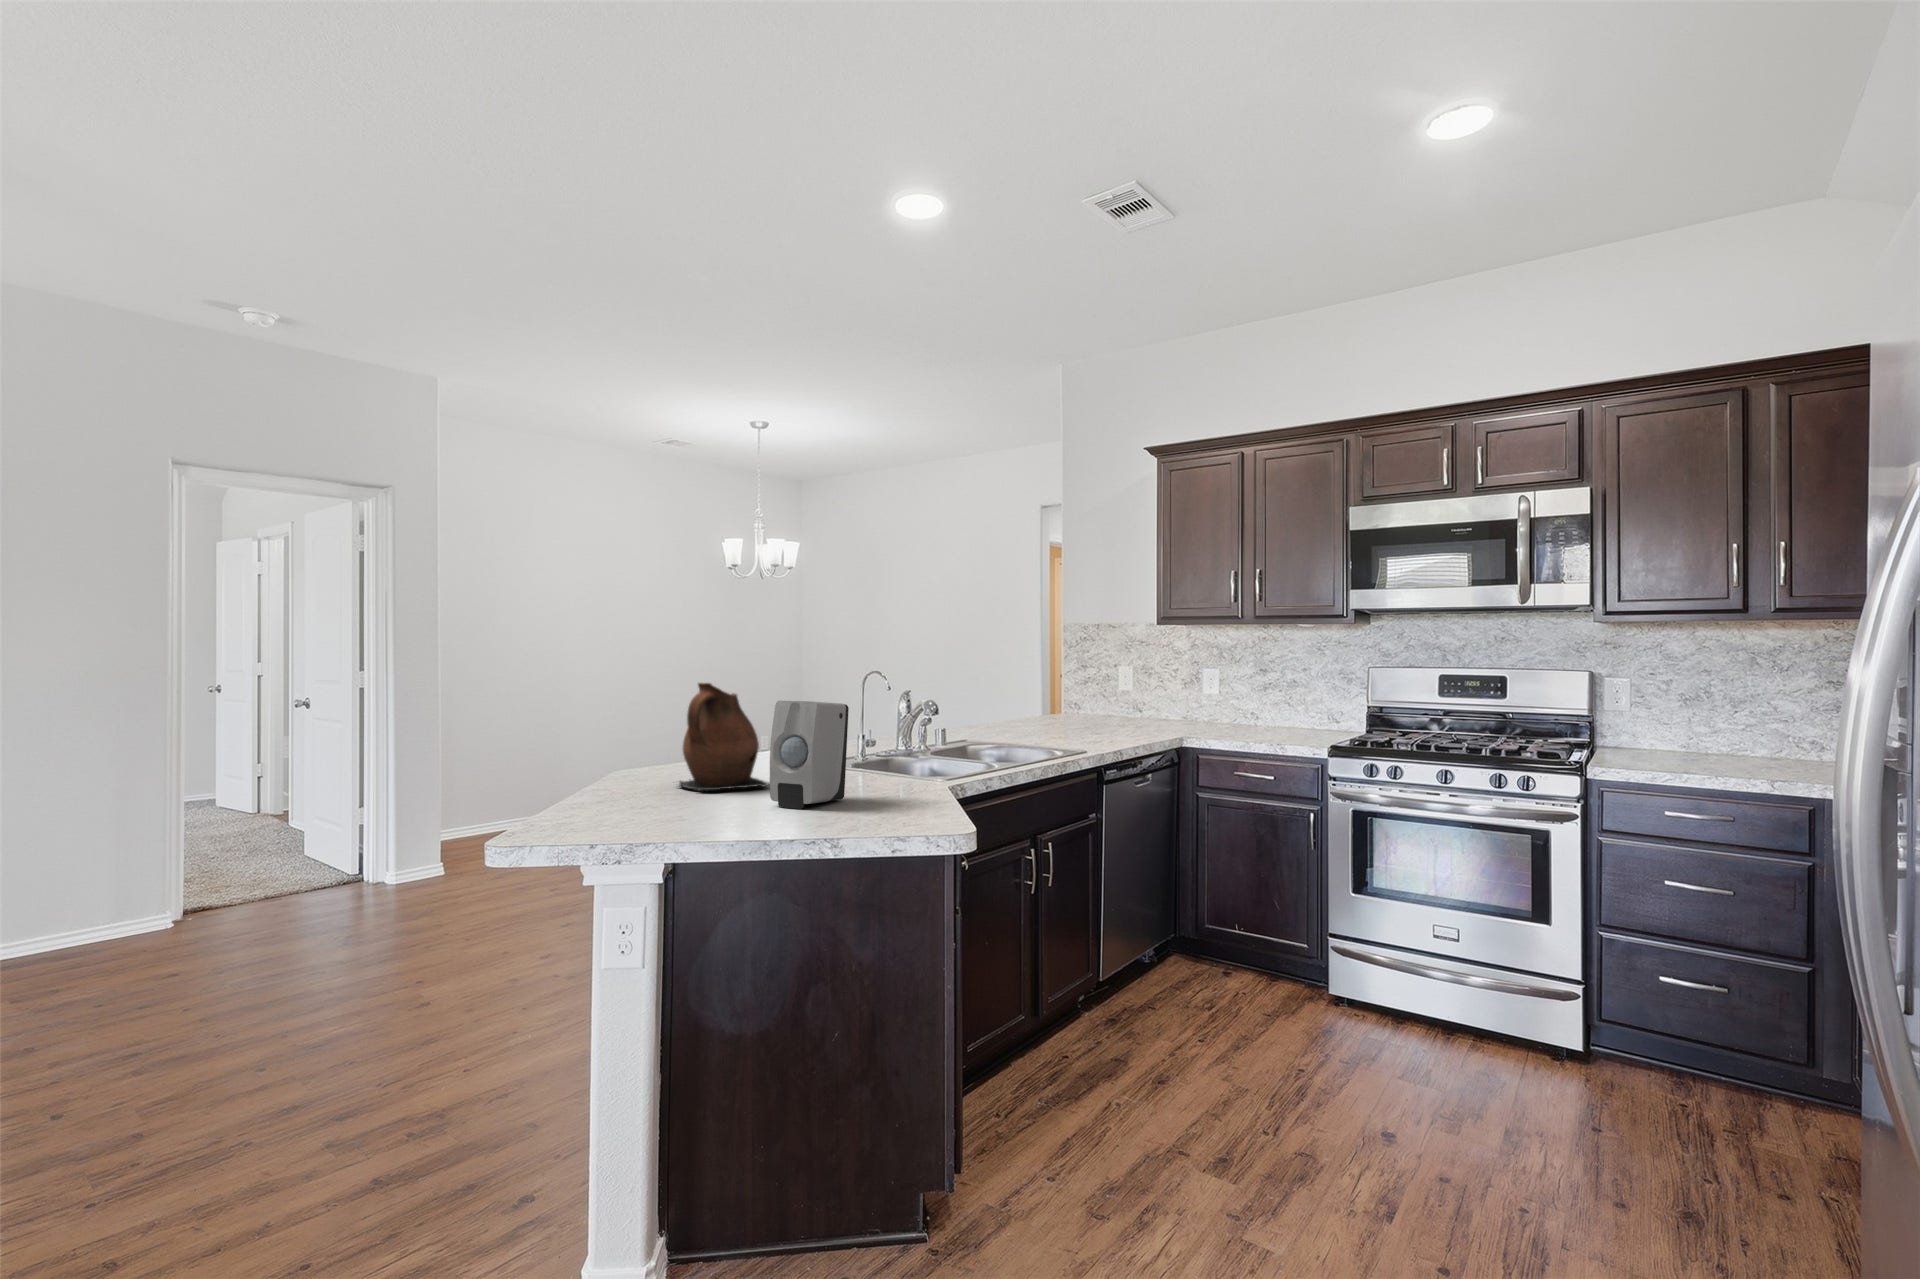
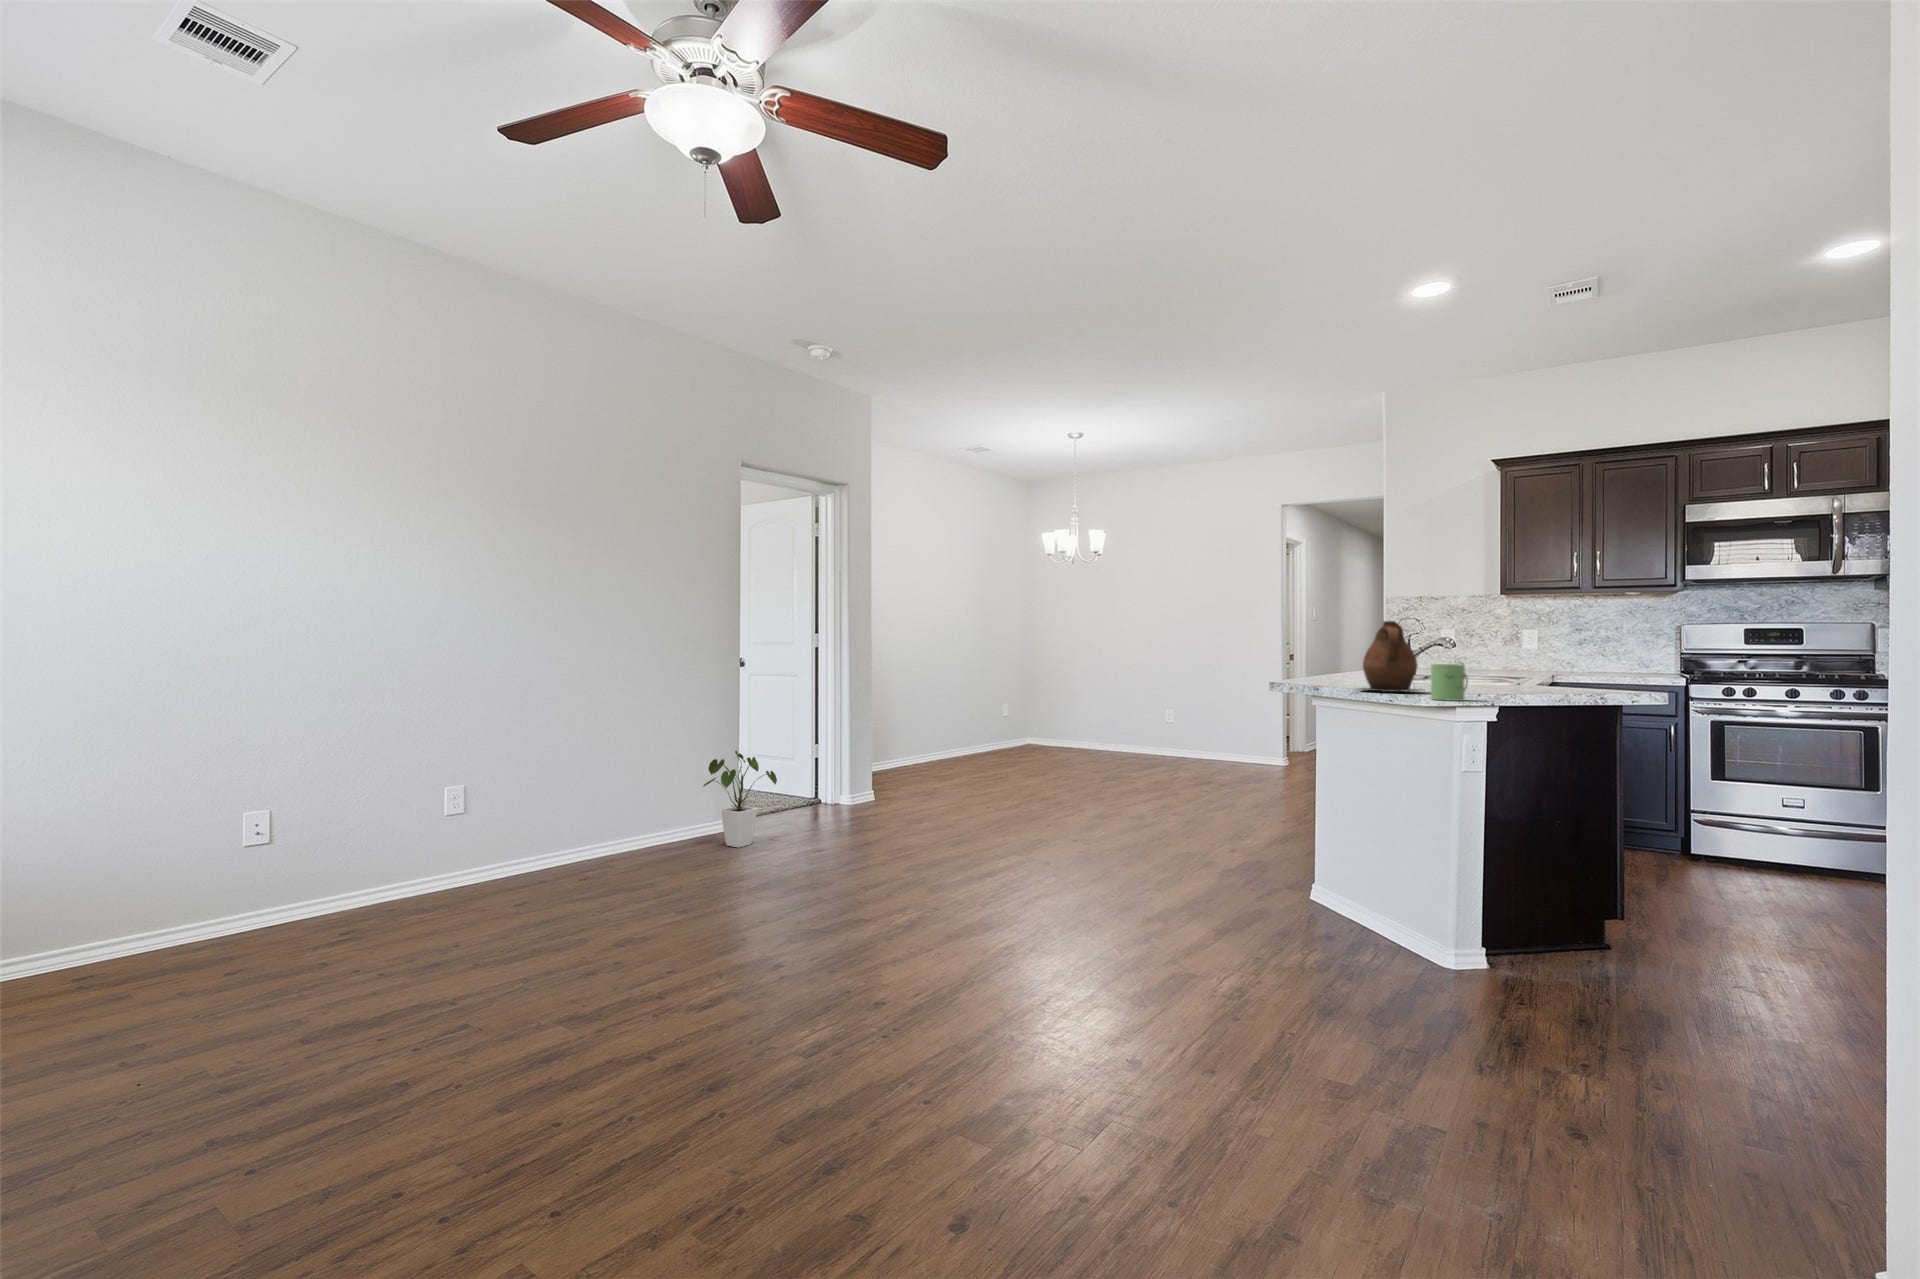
soap dispenser: present [770,700,849,809] -> none [1476,629,1520,698]
mug: none [619,760,680,823] -> present [1431,664,1468,701]
house plant: none [56,830,156,963] -> present [703,751,777,848]

